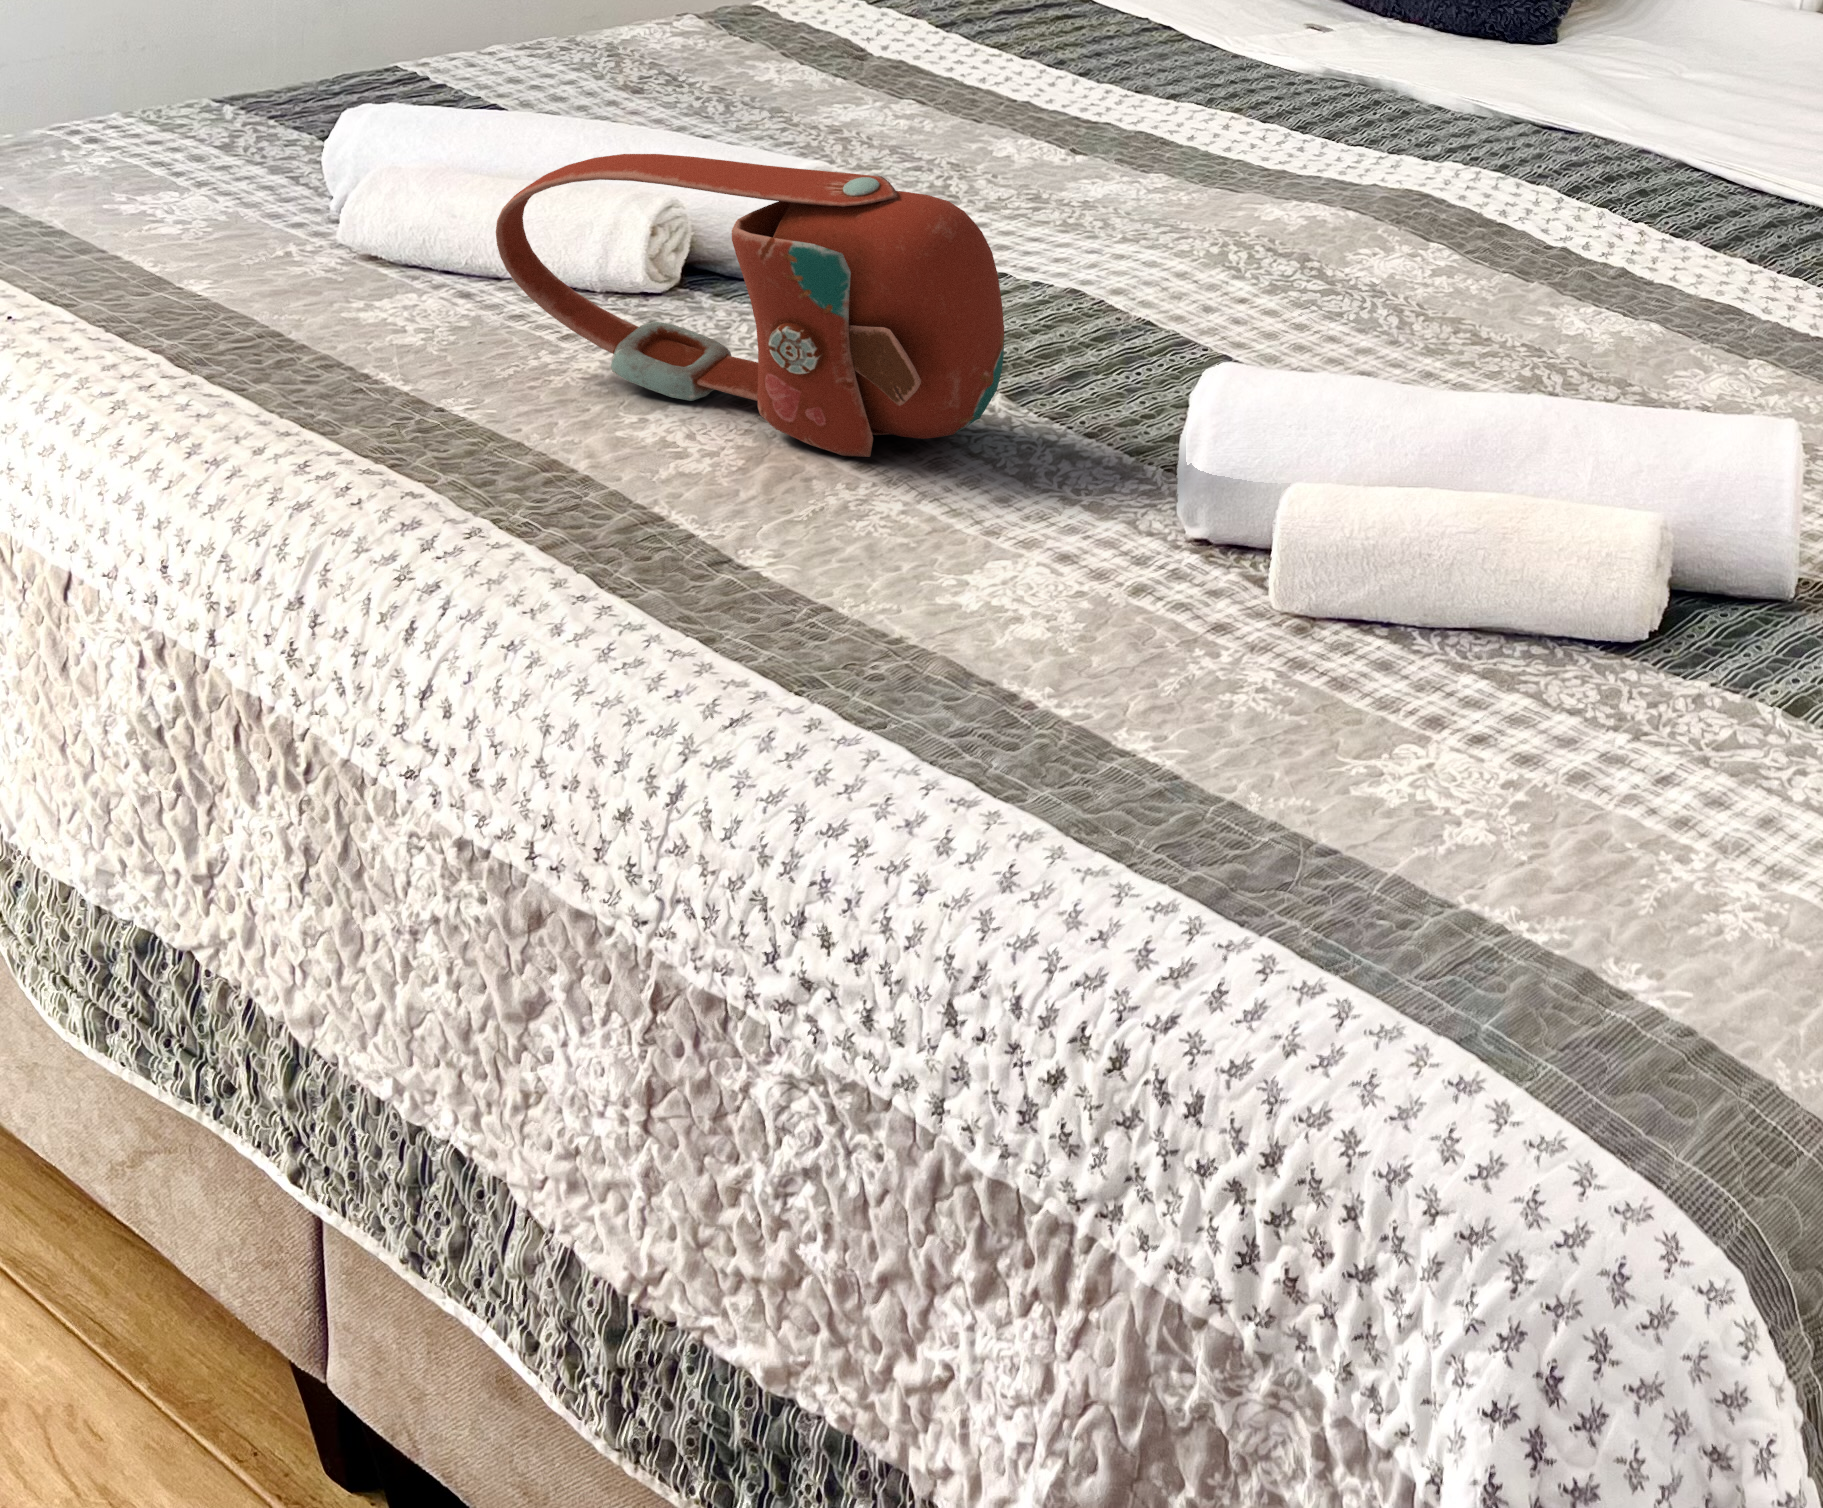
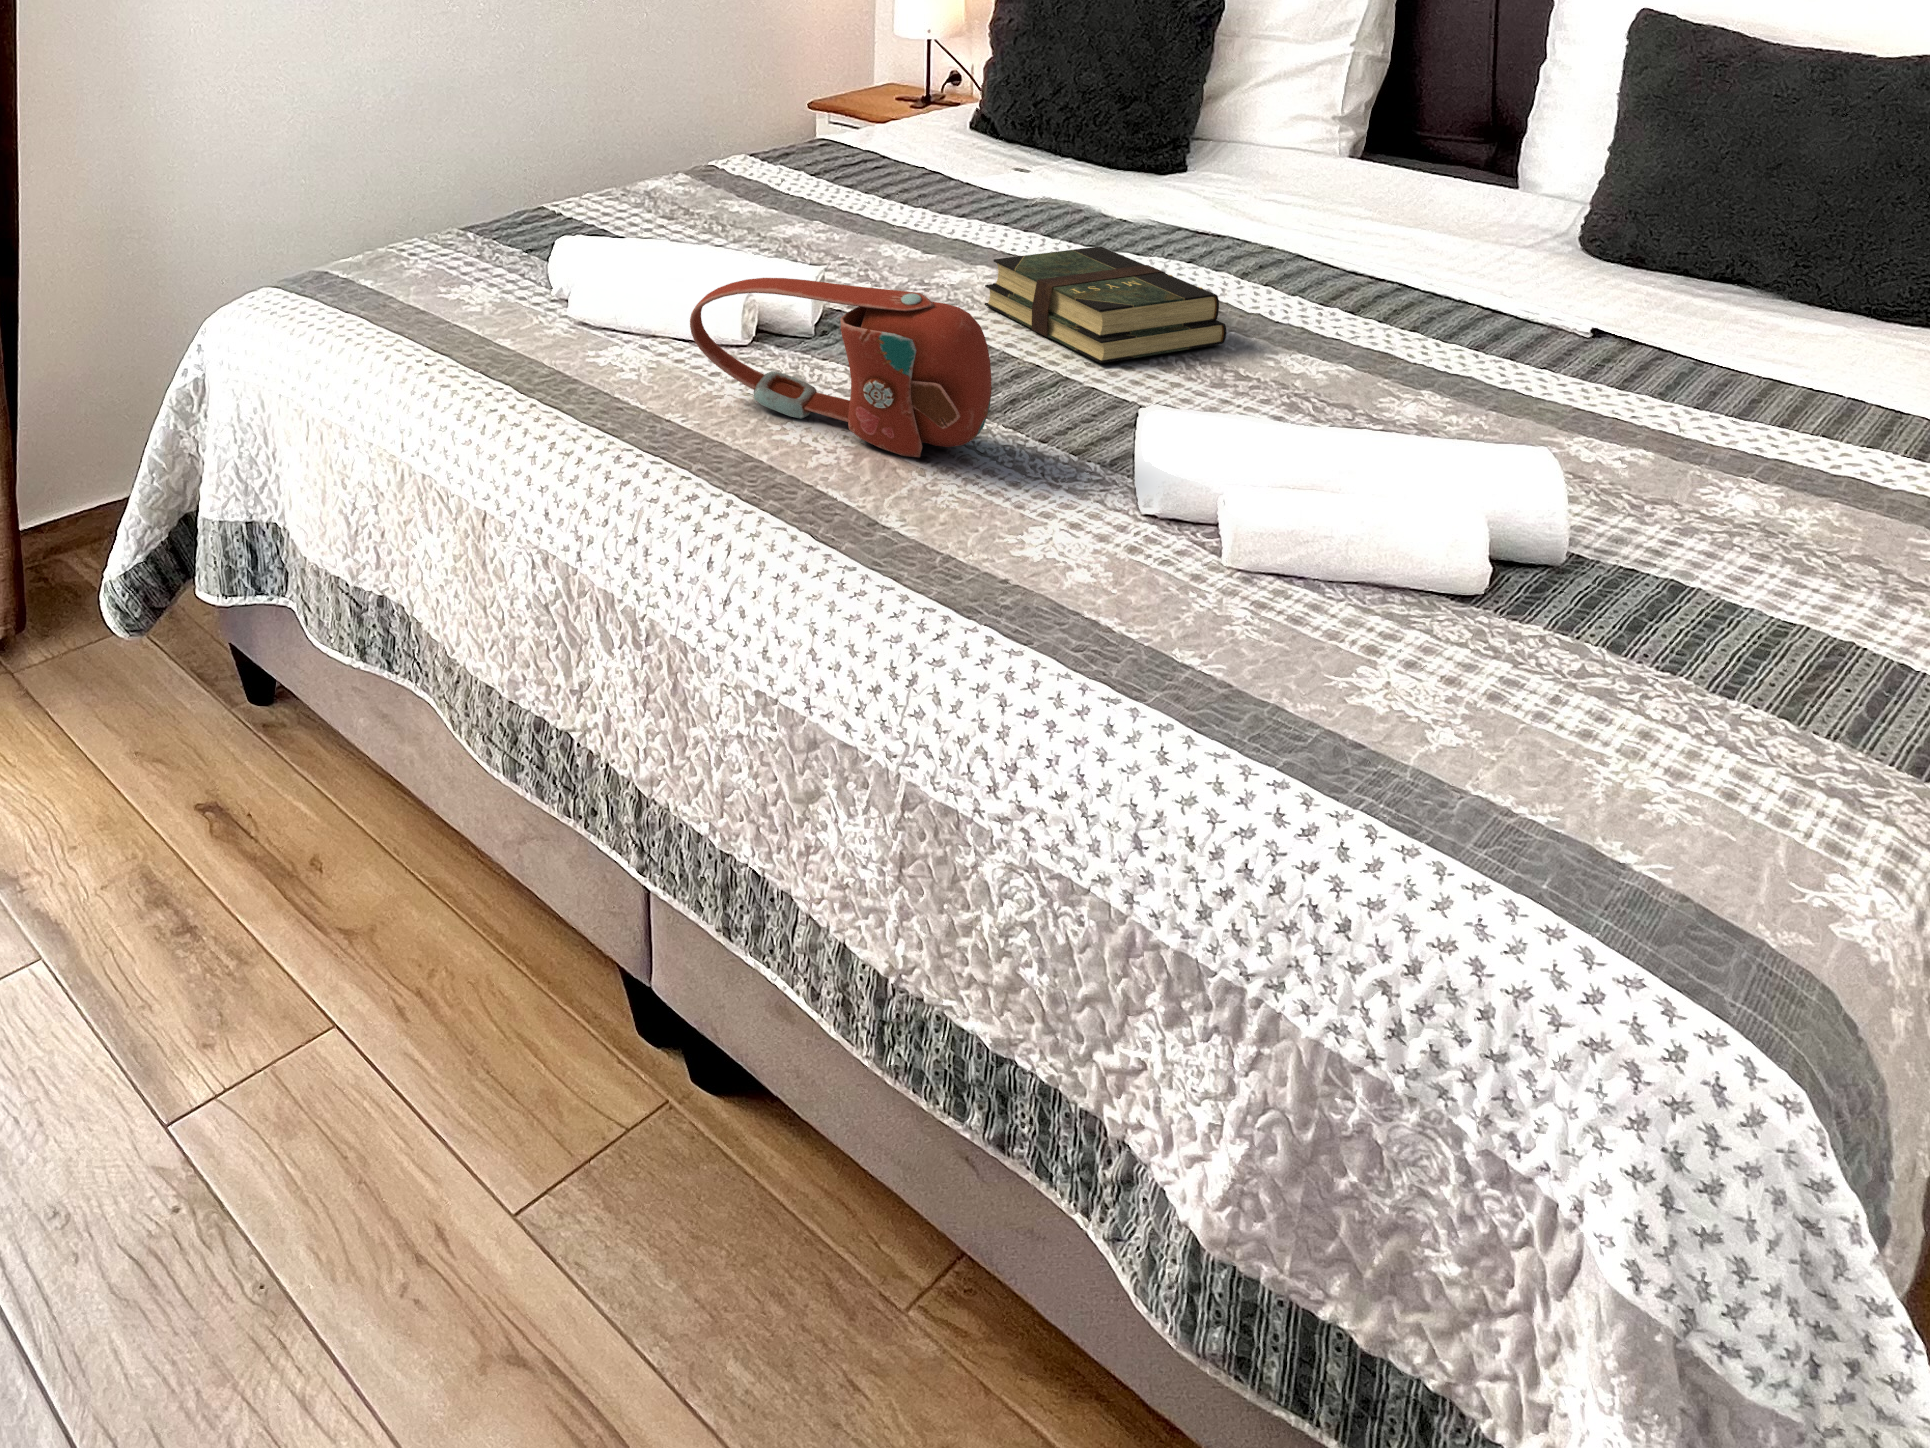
book: none [1134,122,1502,307] -> present [985,247,1226,363]

